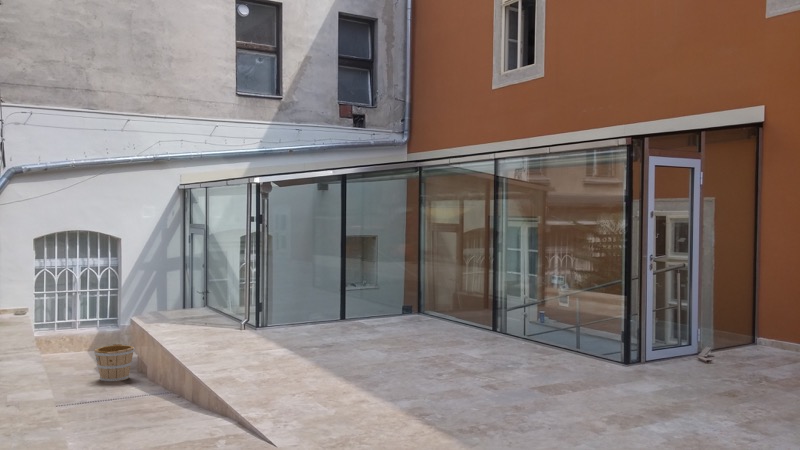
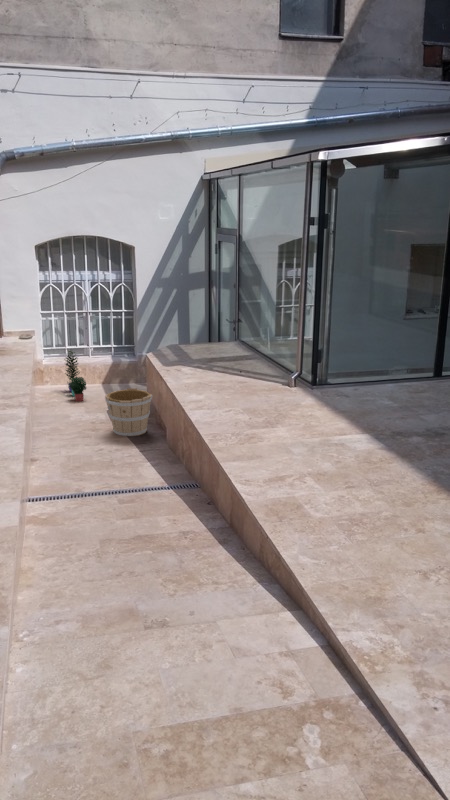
potted plant: none [53,322,75,365] -> present [66,351,86,401]

